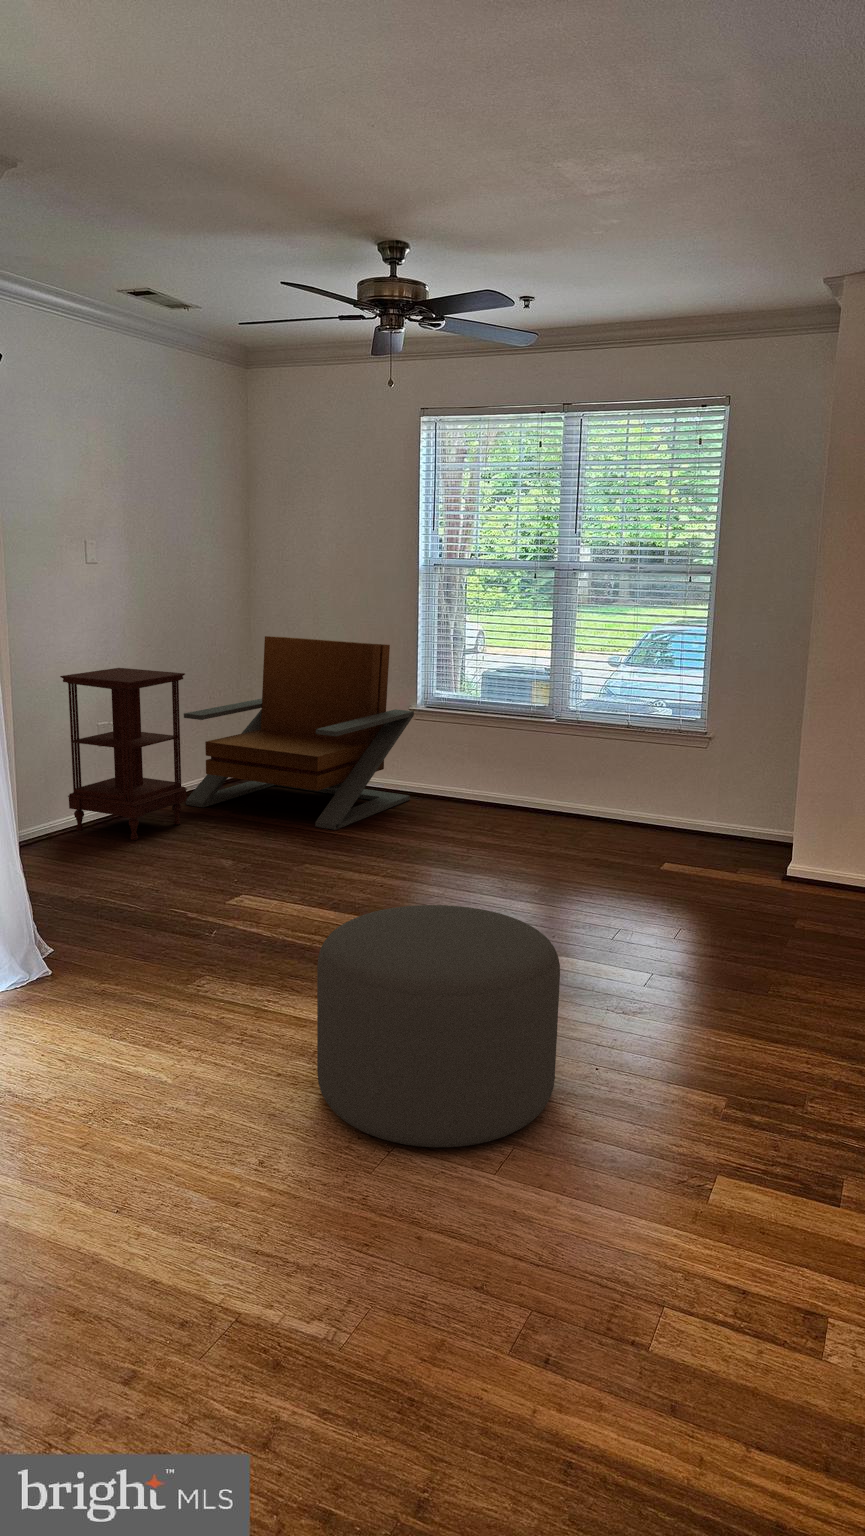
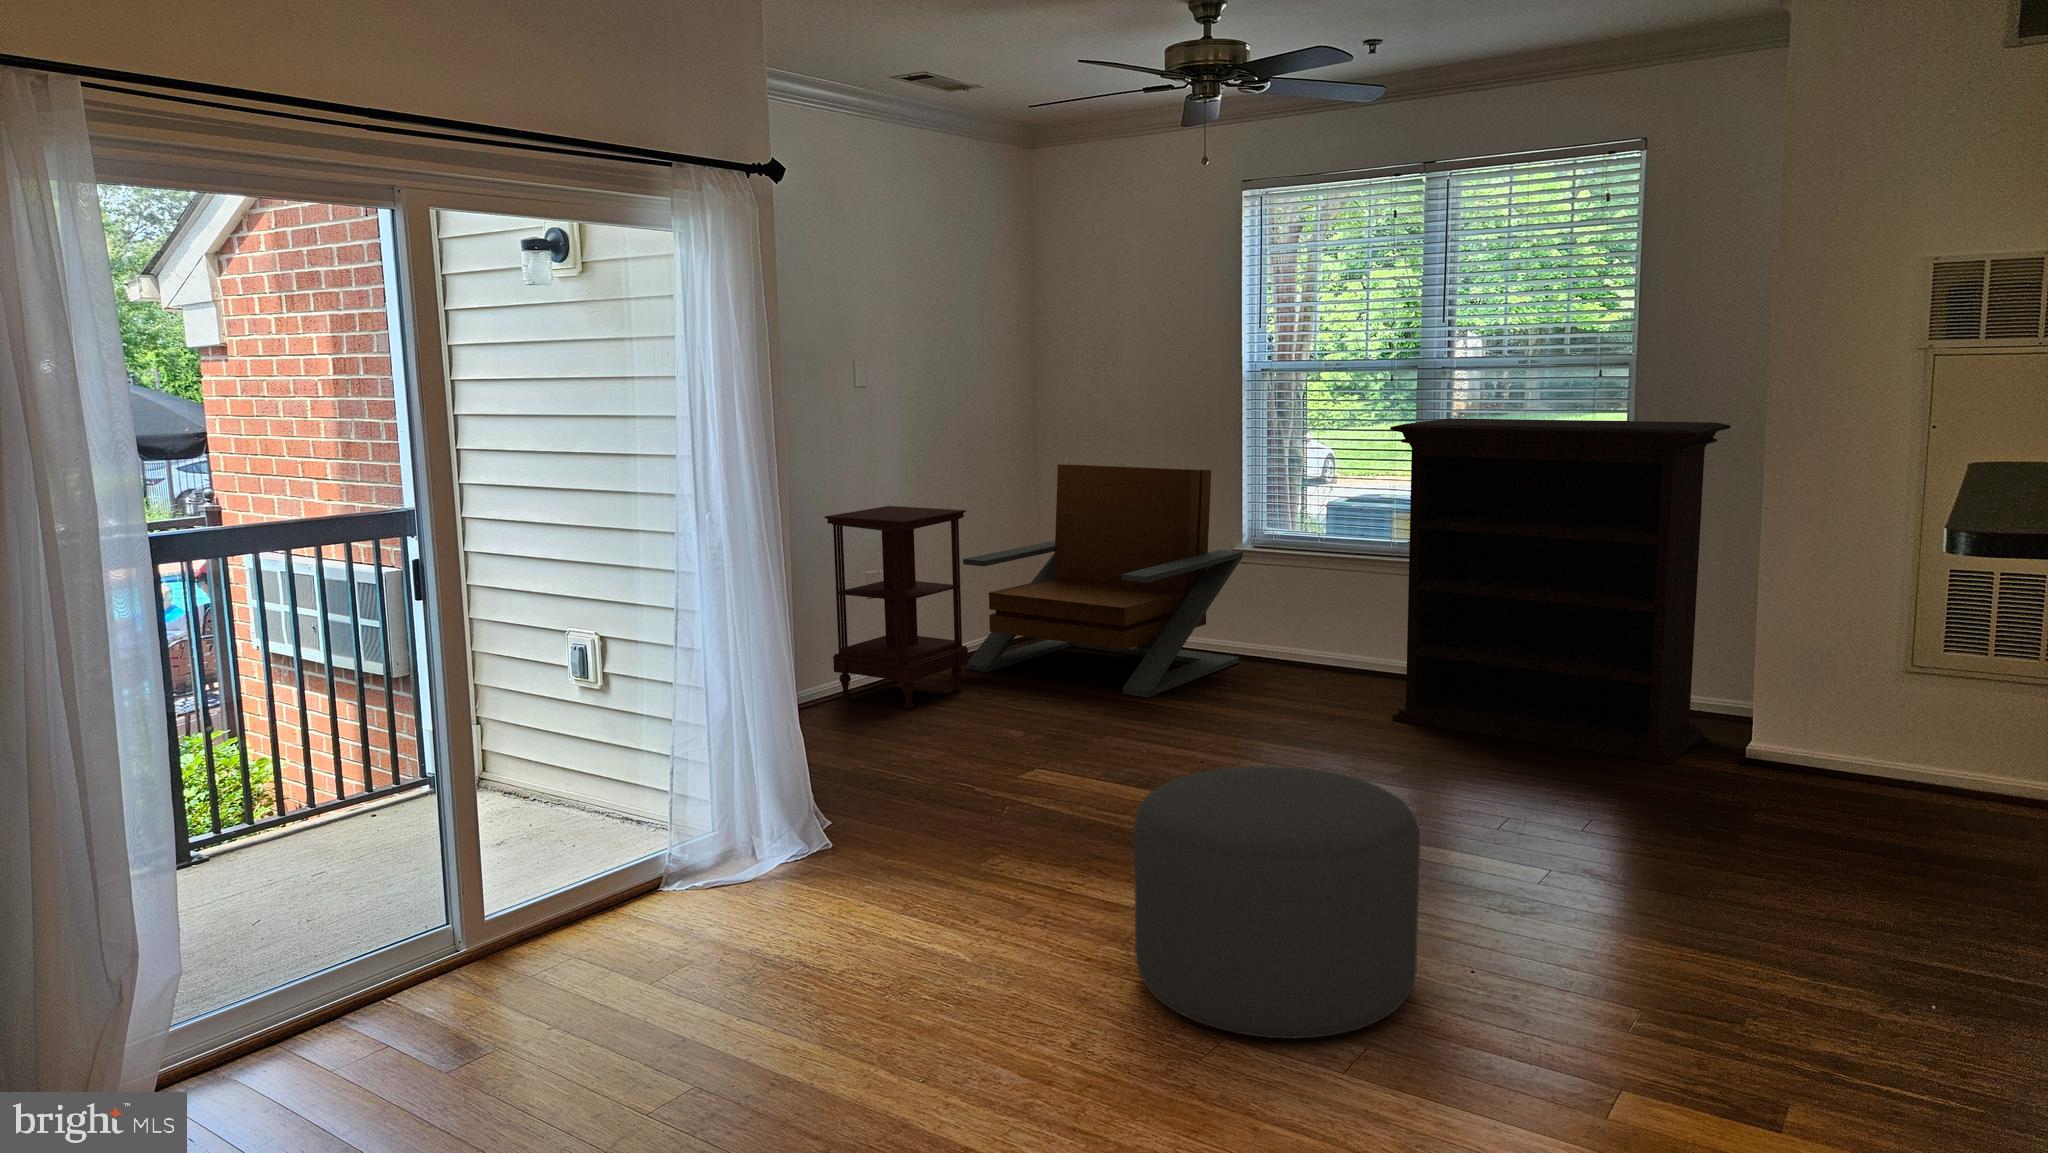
bookshelf: none [529,610,789,885] -> present [1390,418,1730,764]

